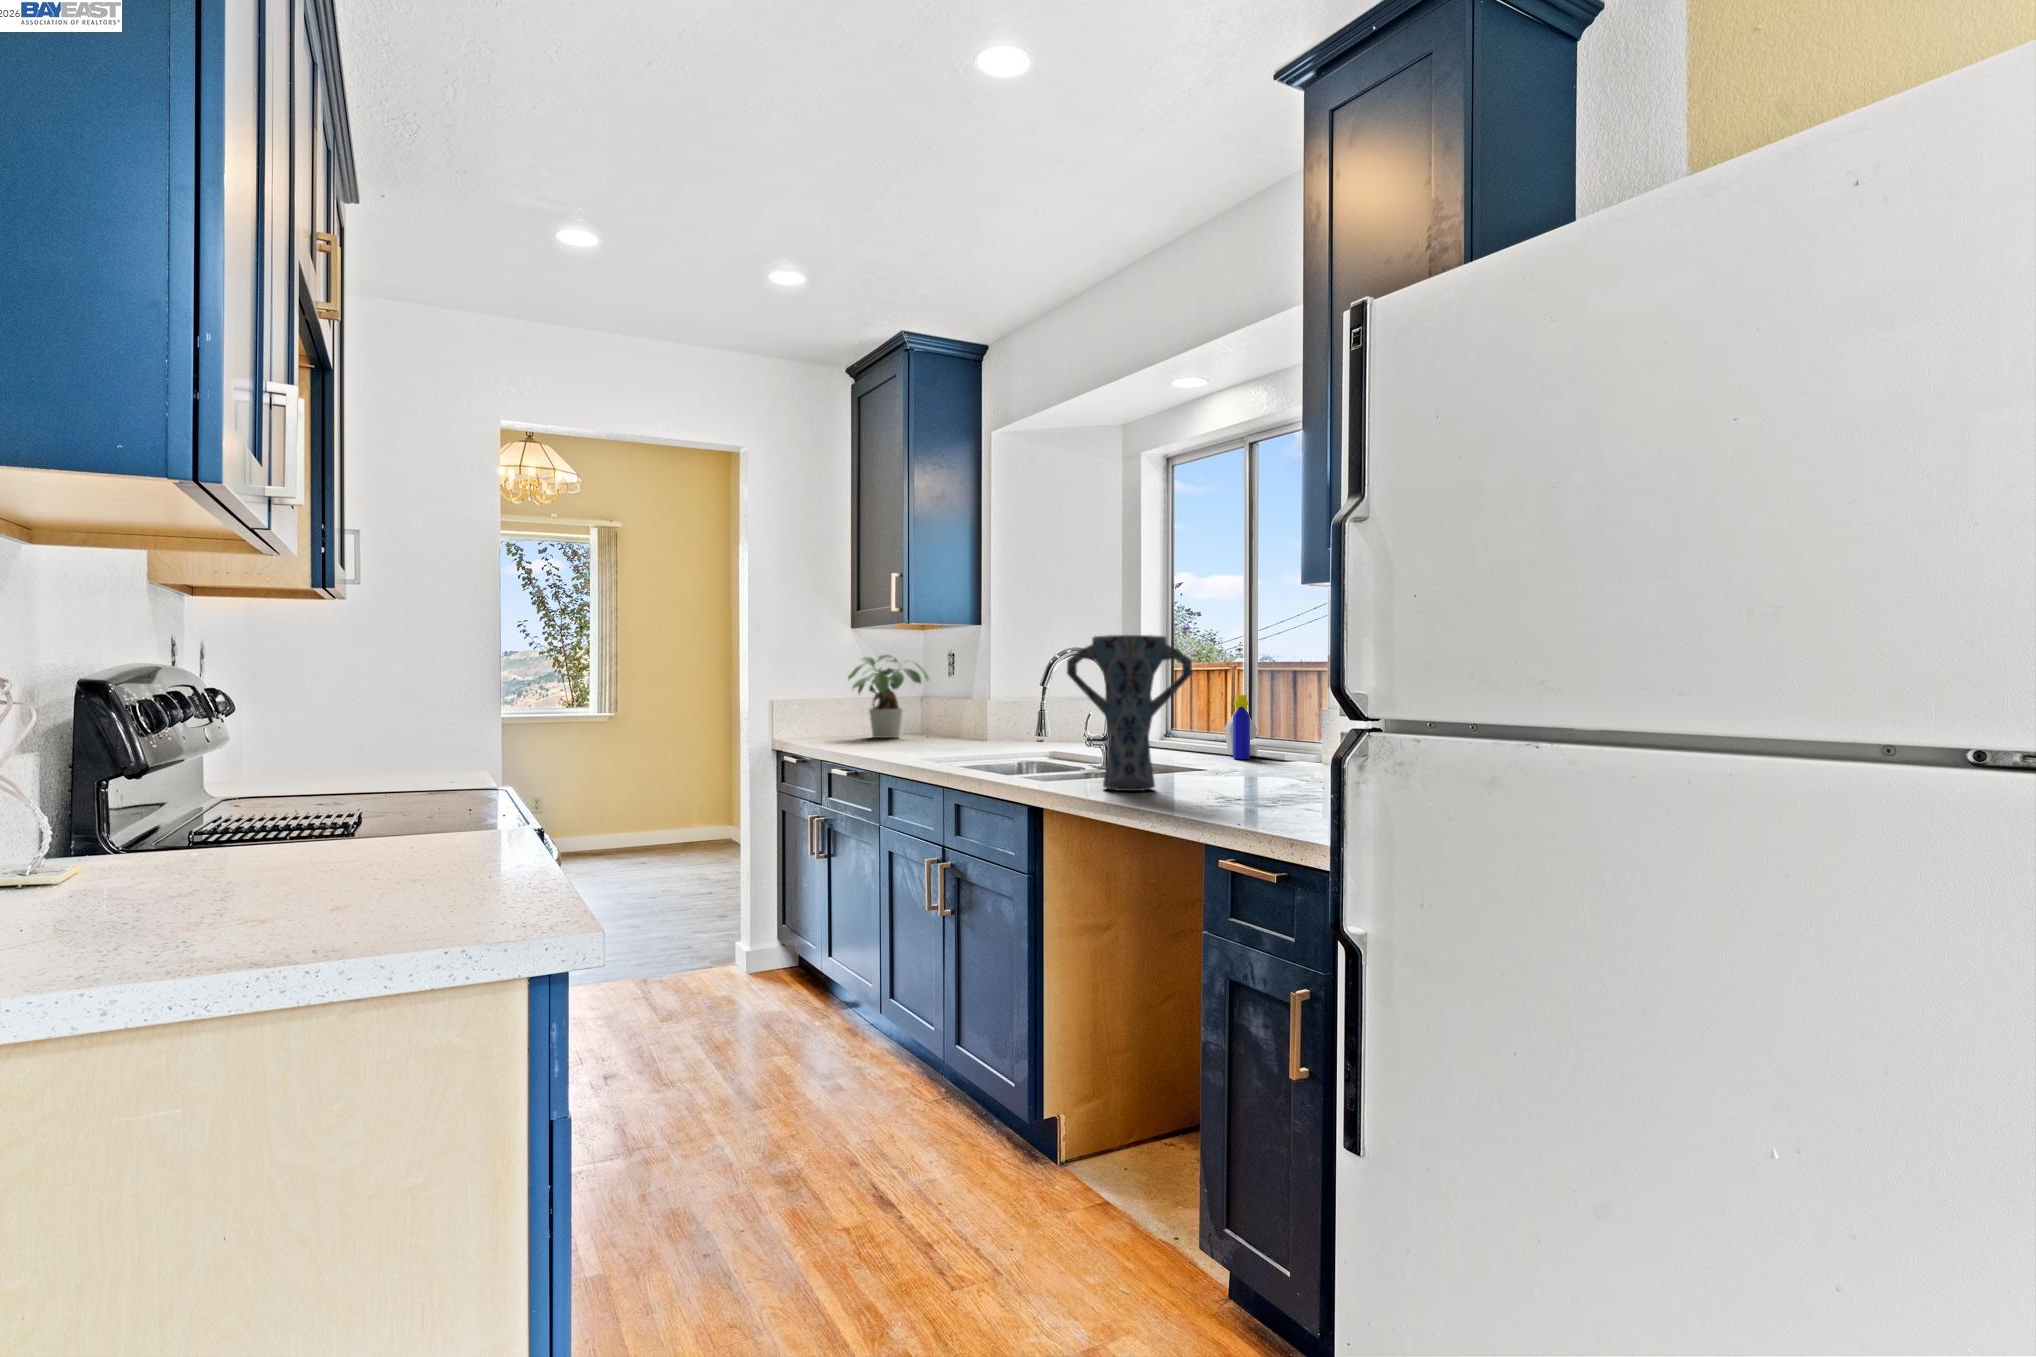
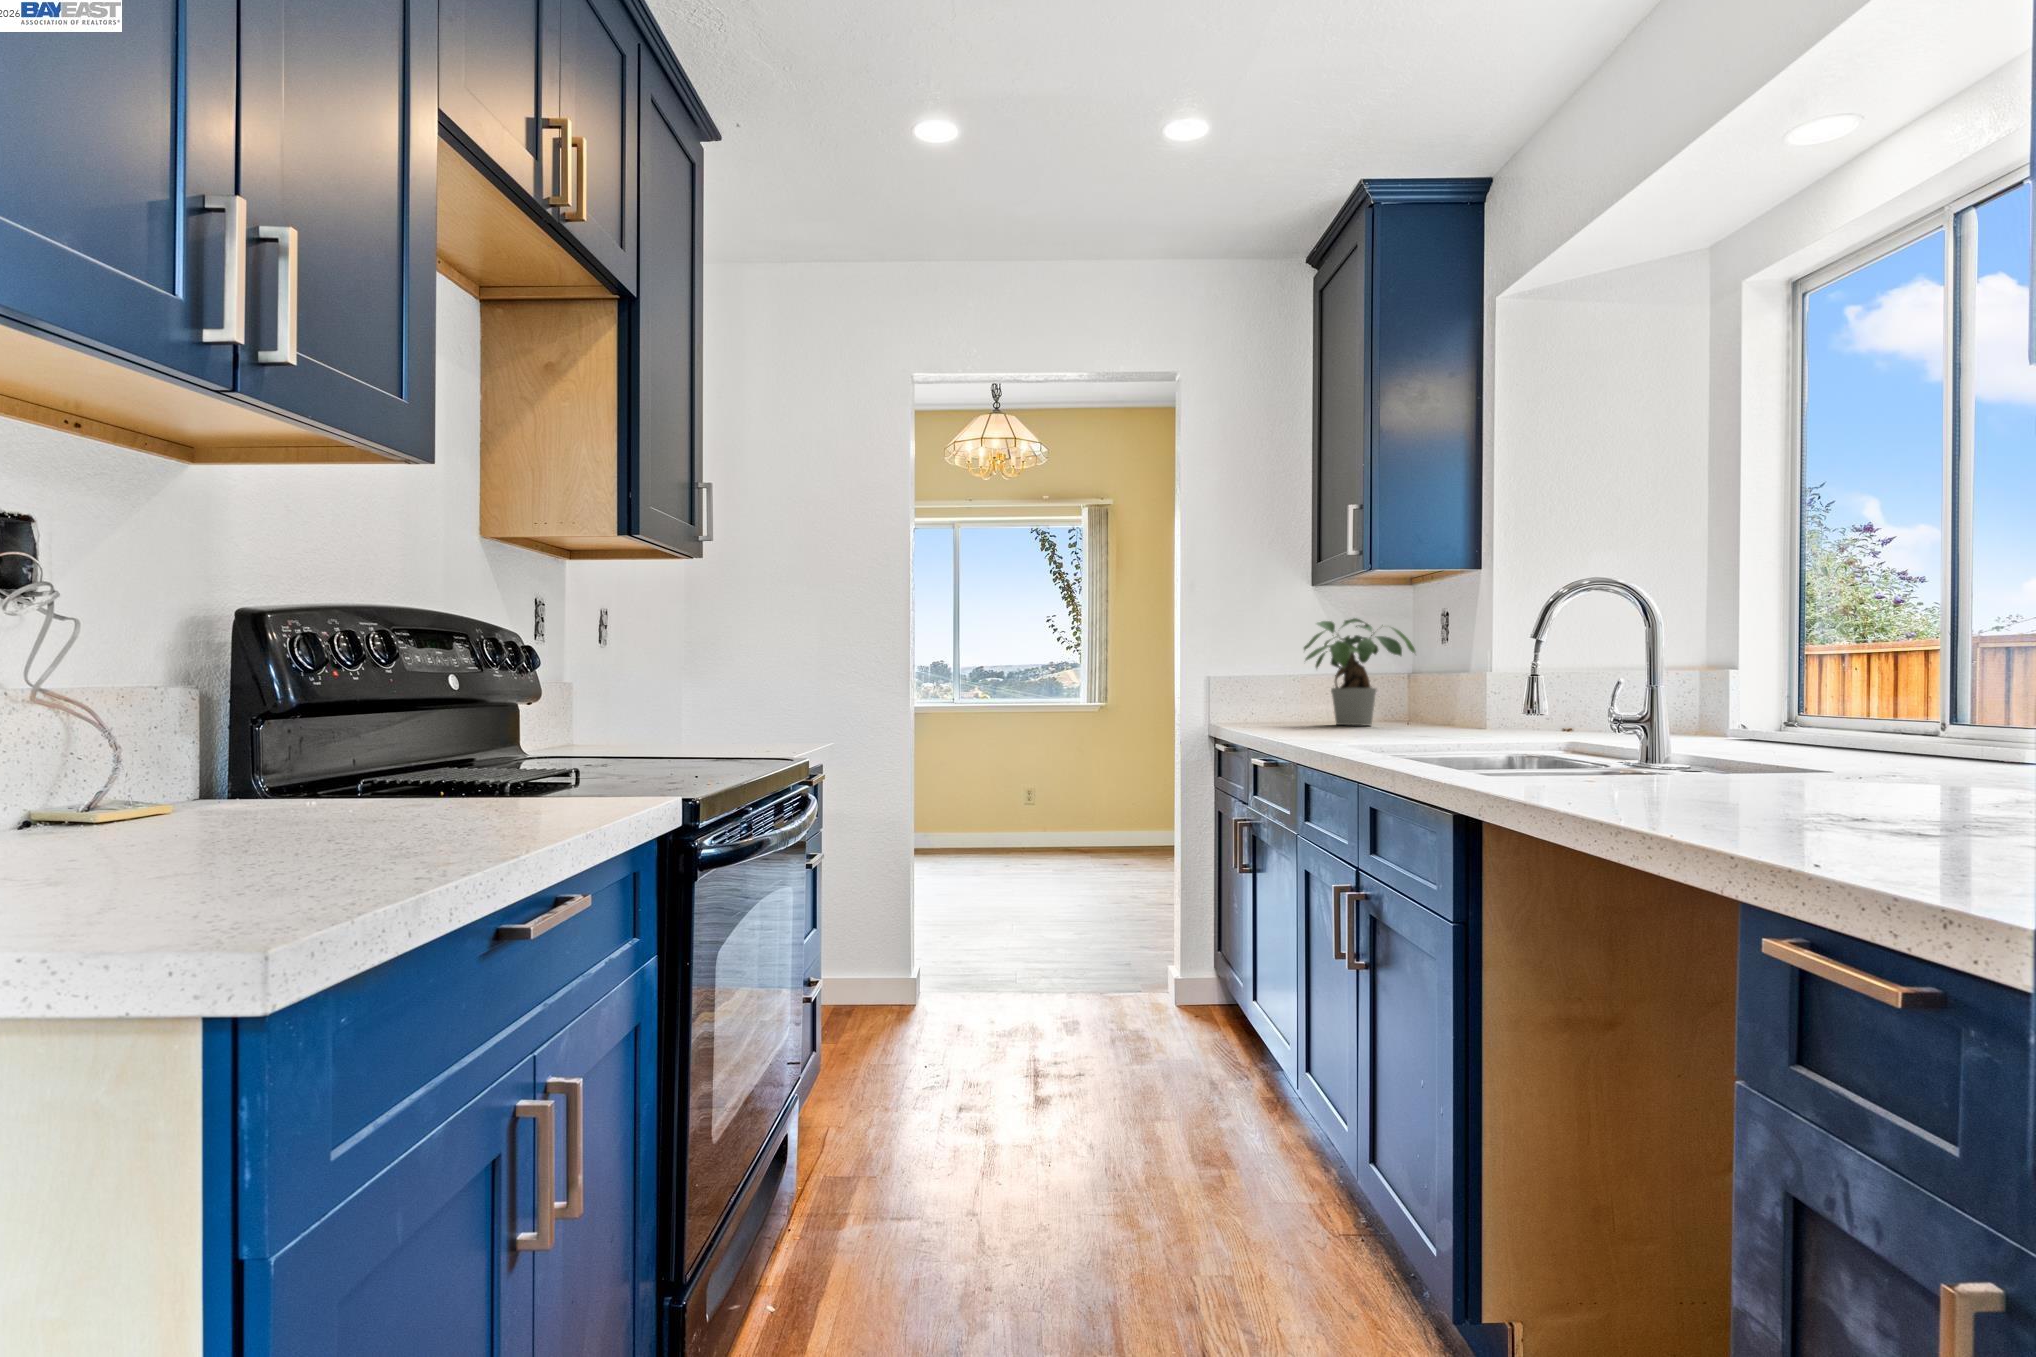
vase: present [1067,635,1192,791] -> none [1519,517,1767,795]
bottle: present [1224,695,1258,759] -> none [1887,656,1965,765]

